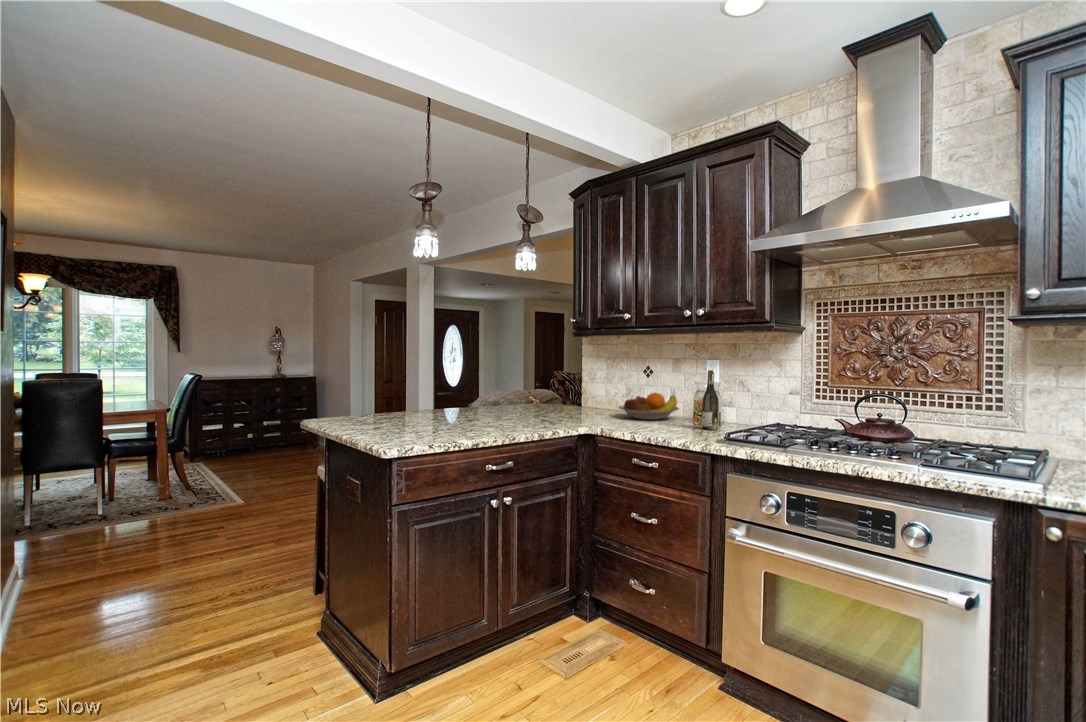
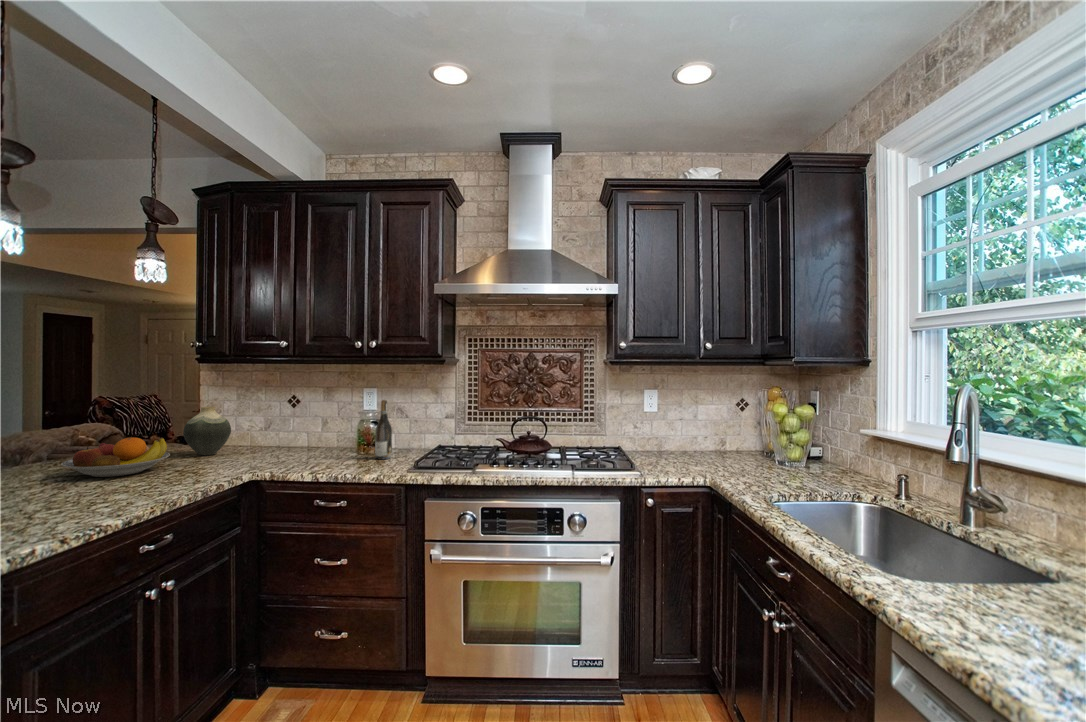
vase: none [565,372,597,412] -> present [183,407,231,455]
fruit bowl: present [619,393,679,420] -> present [61,438,170,477]

